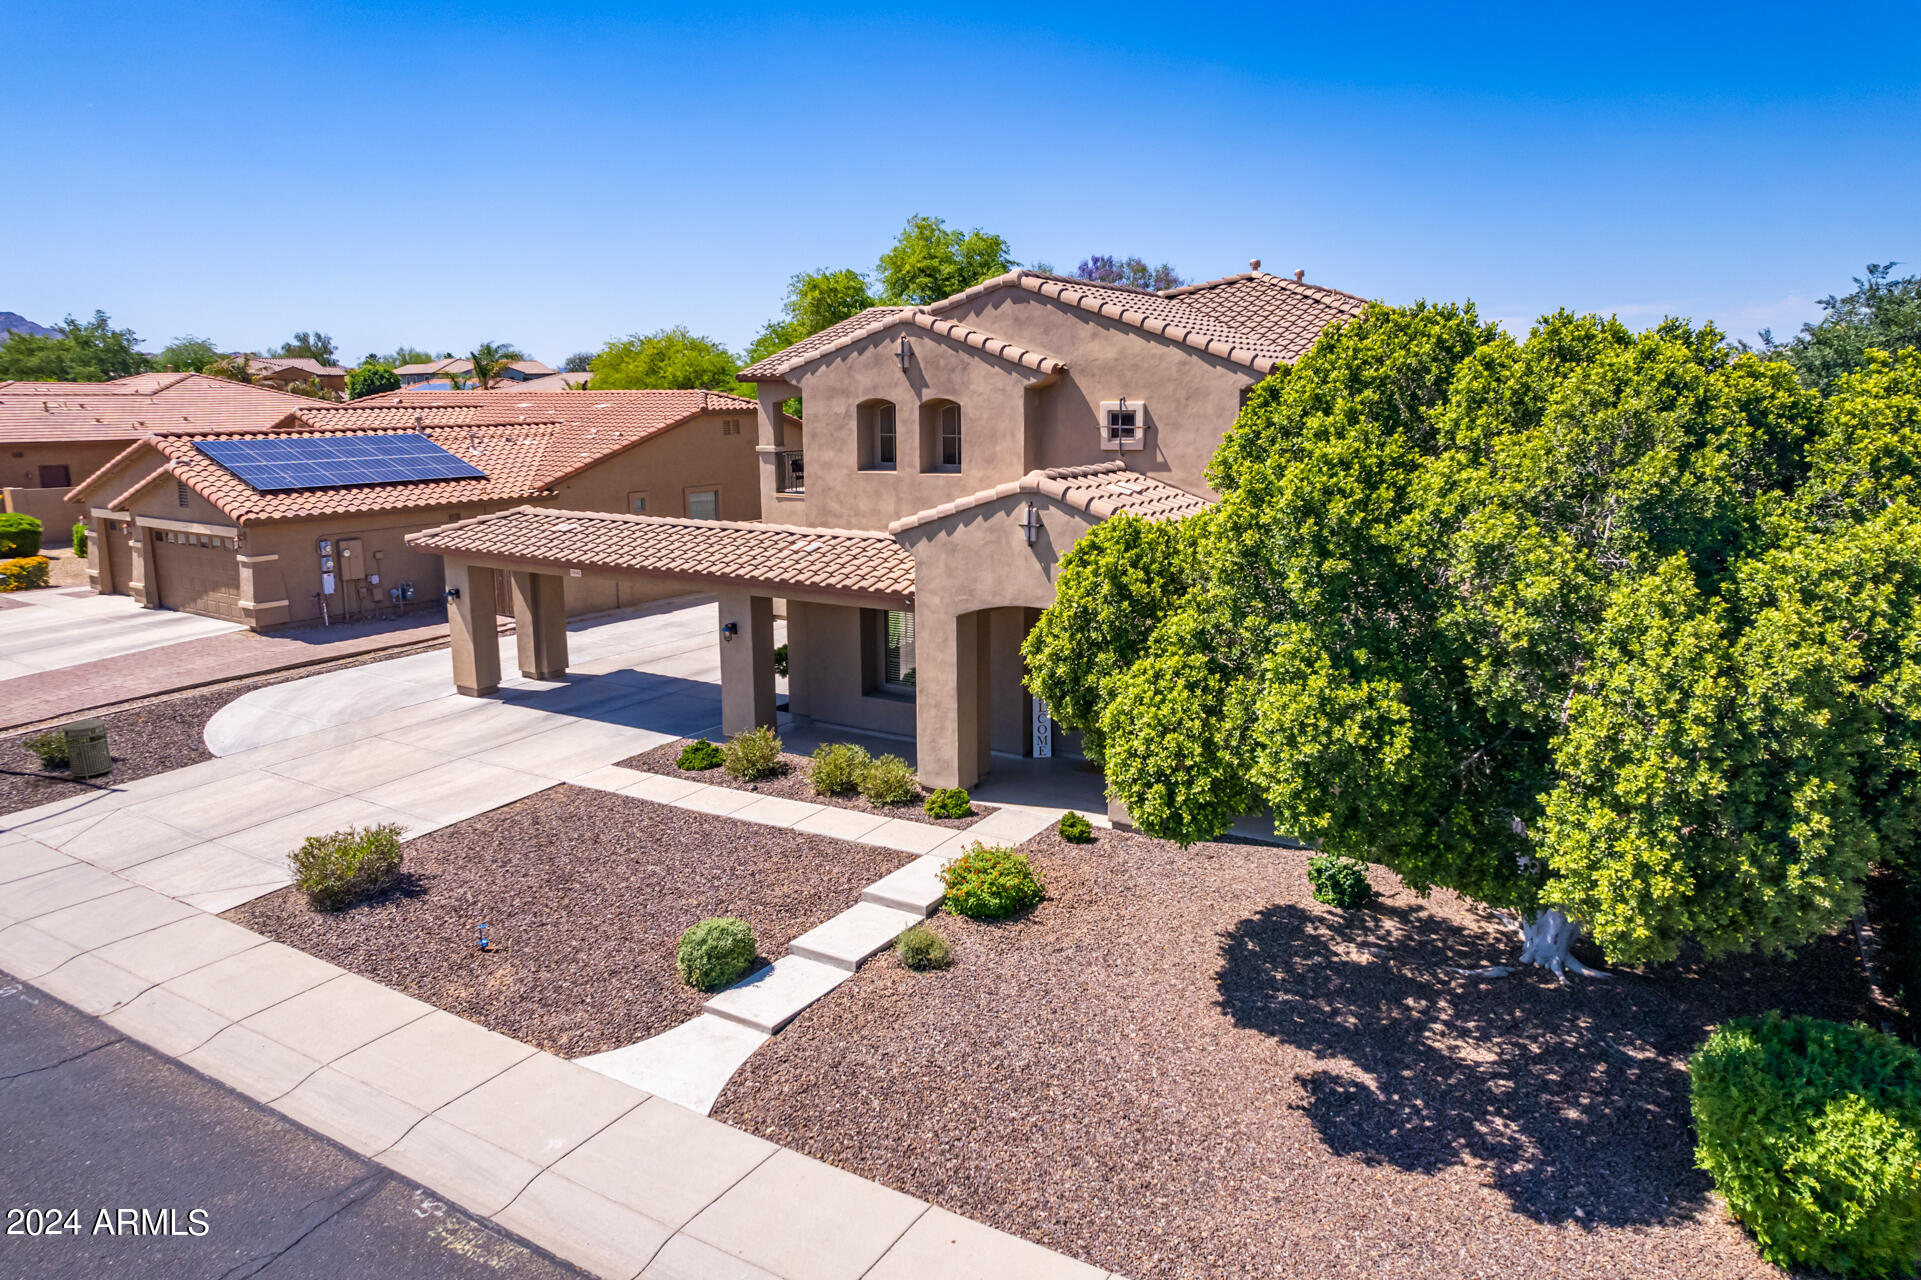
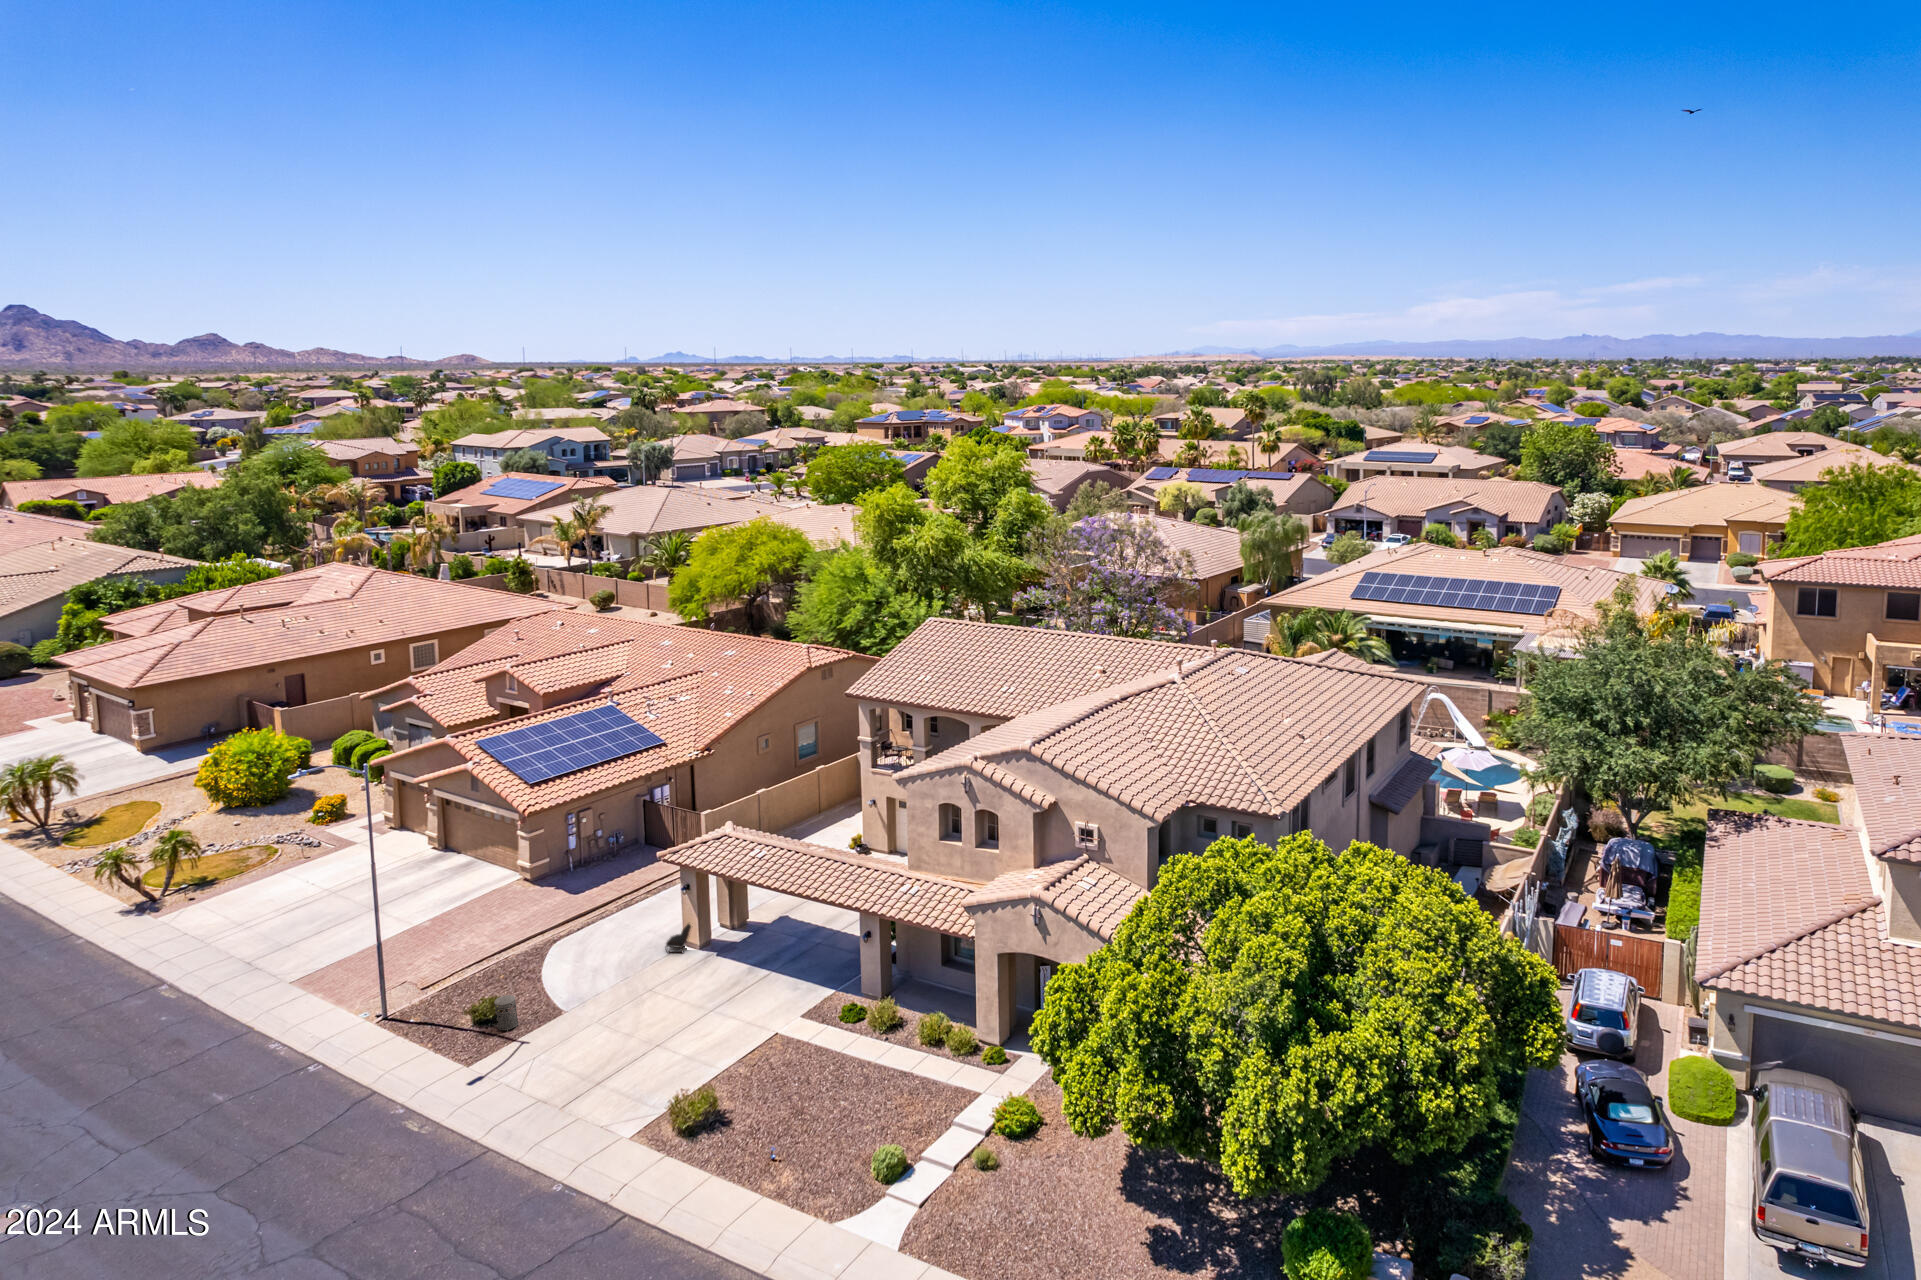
lounge chair: none [418,651,467,699] -> present [665,924,691,953]

